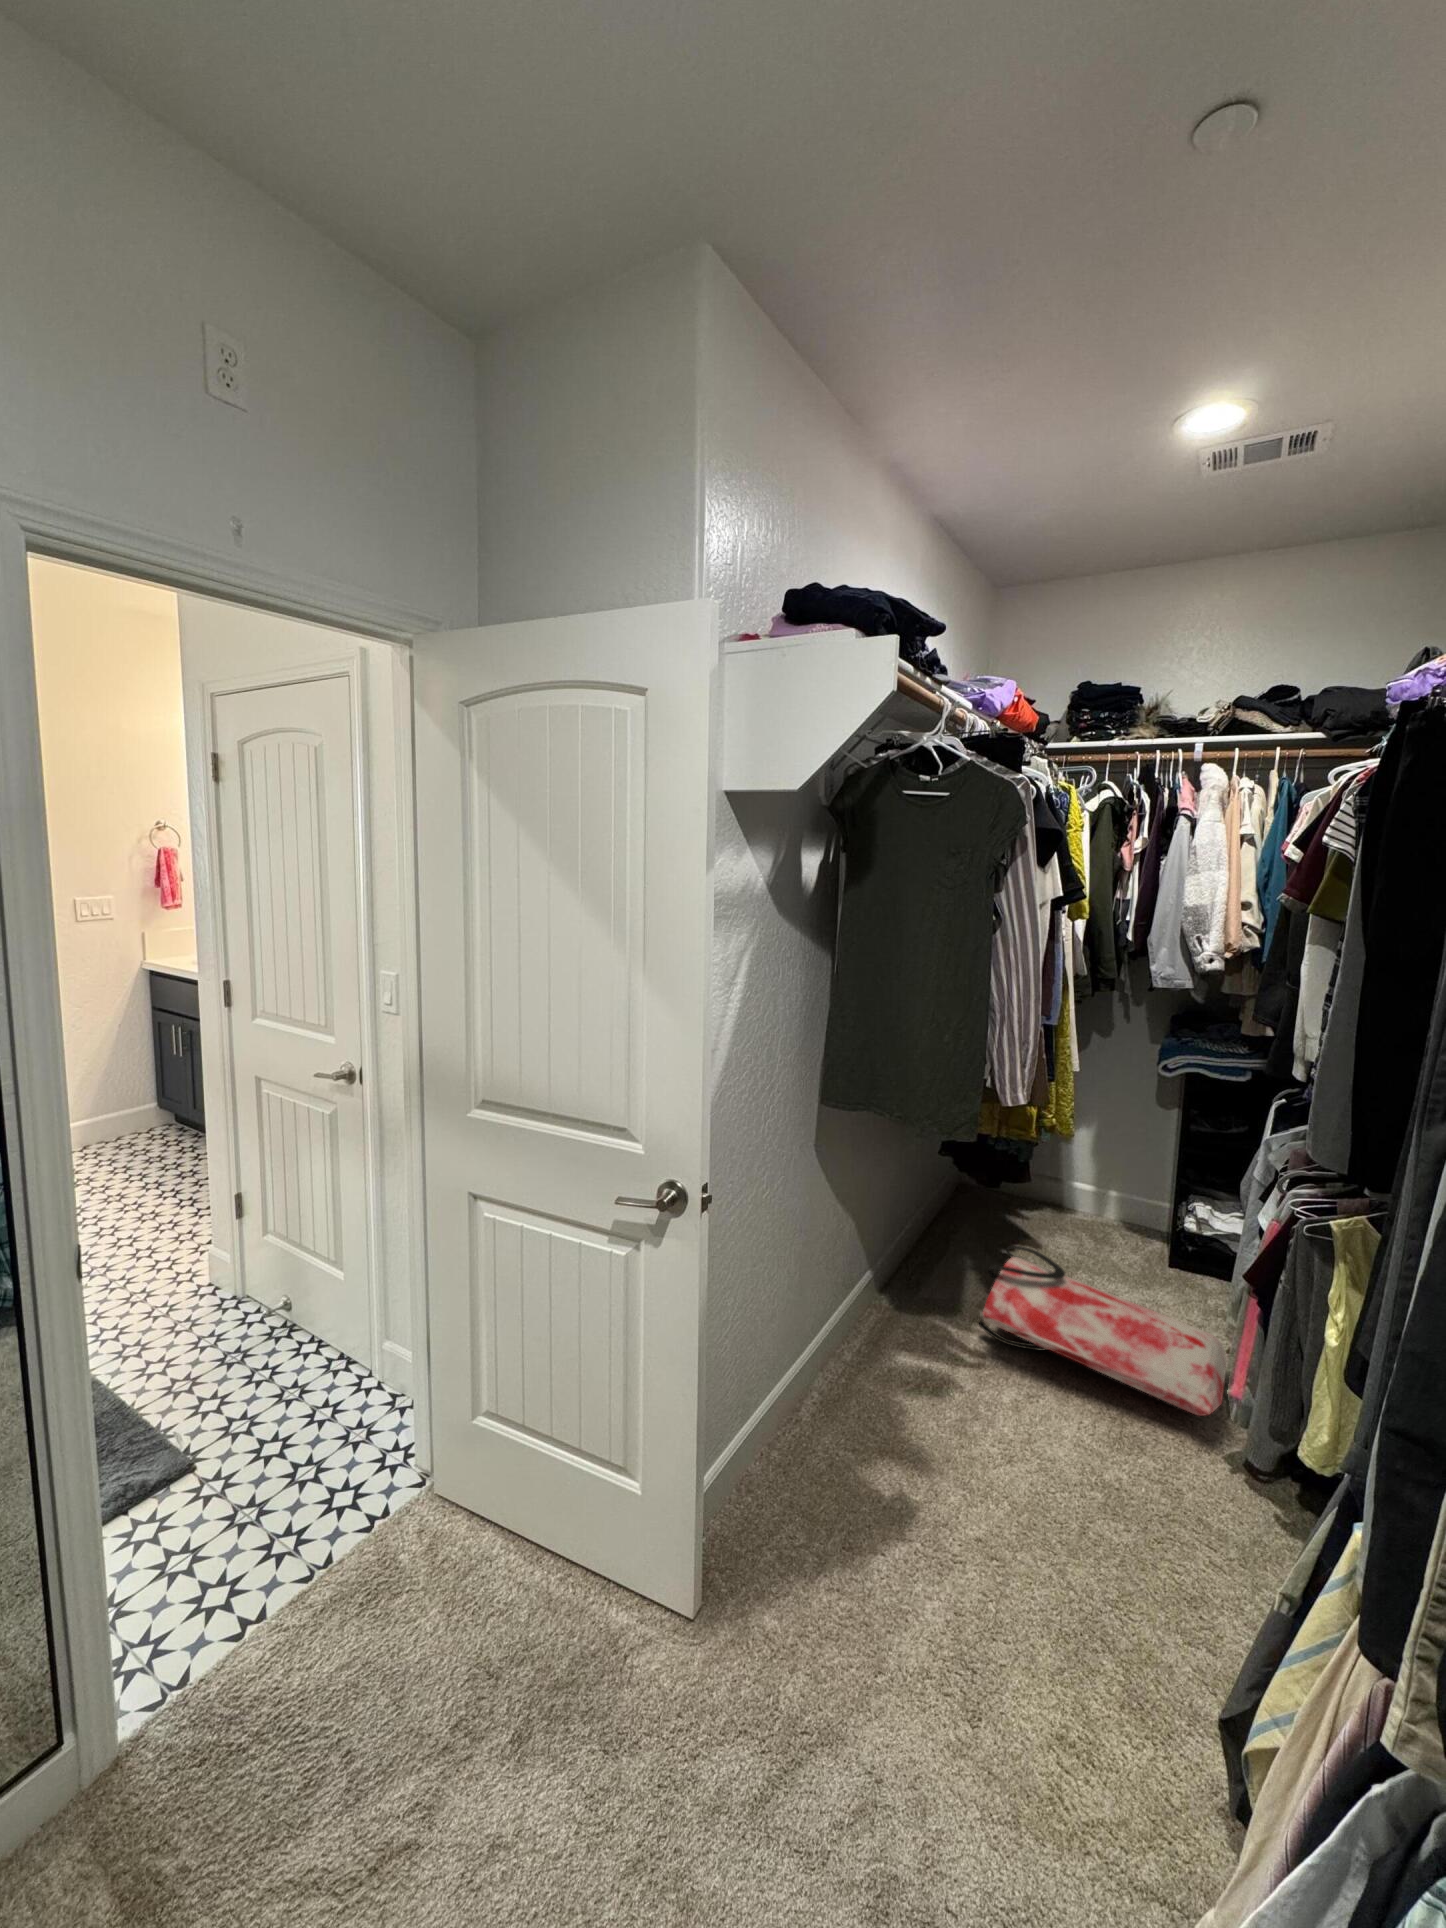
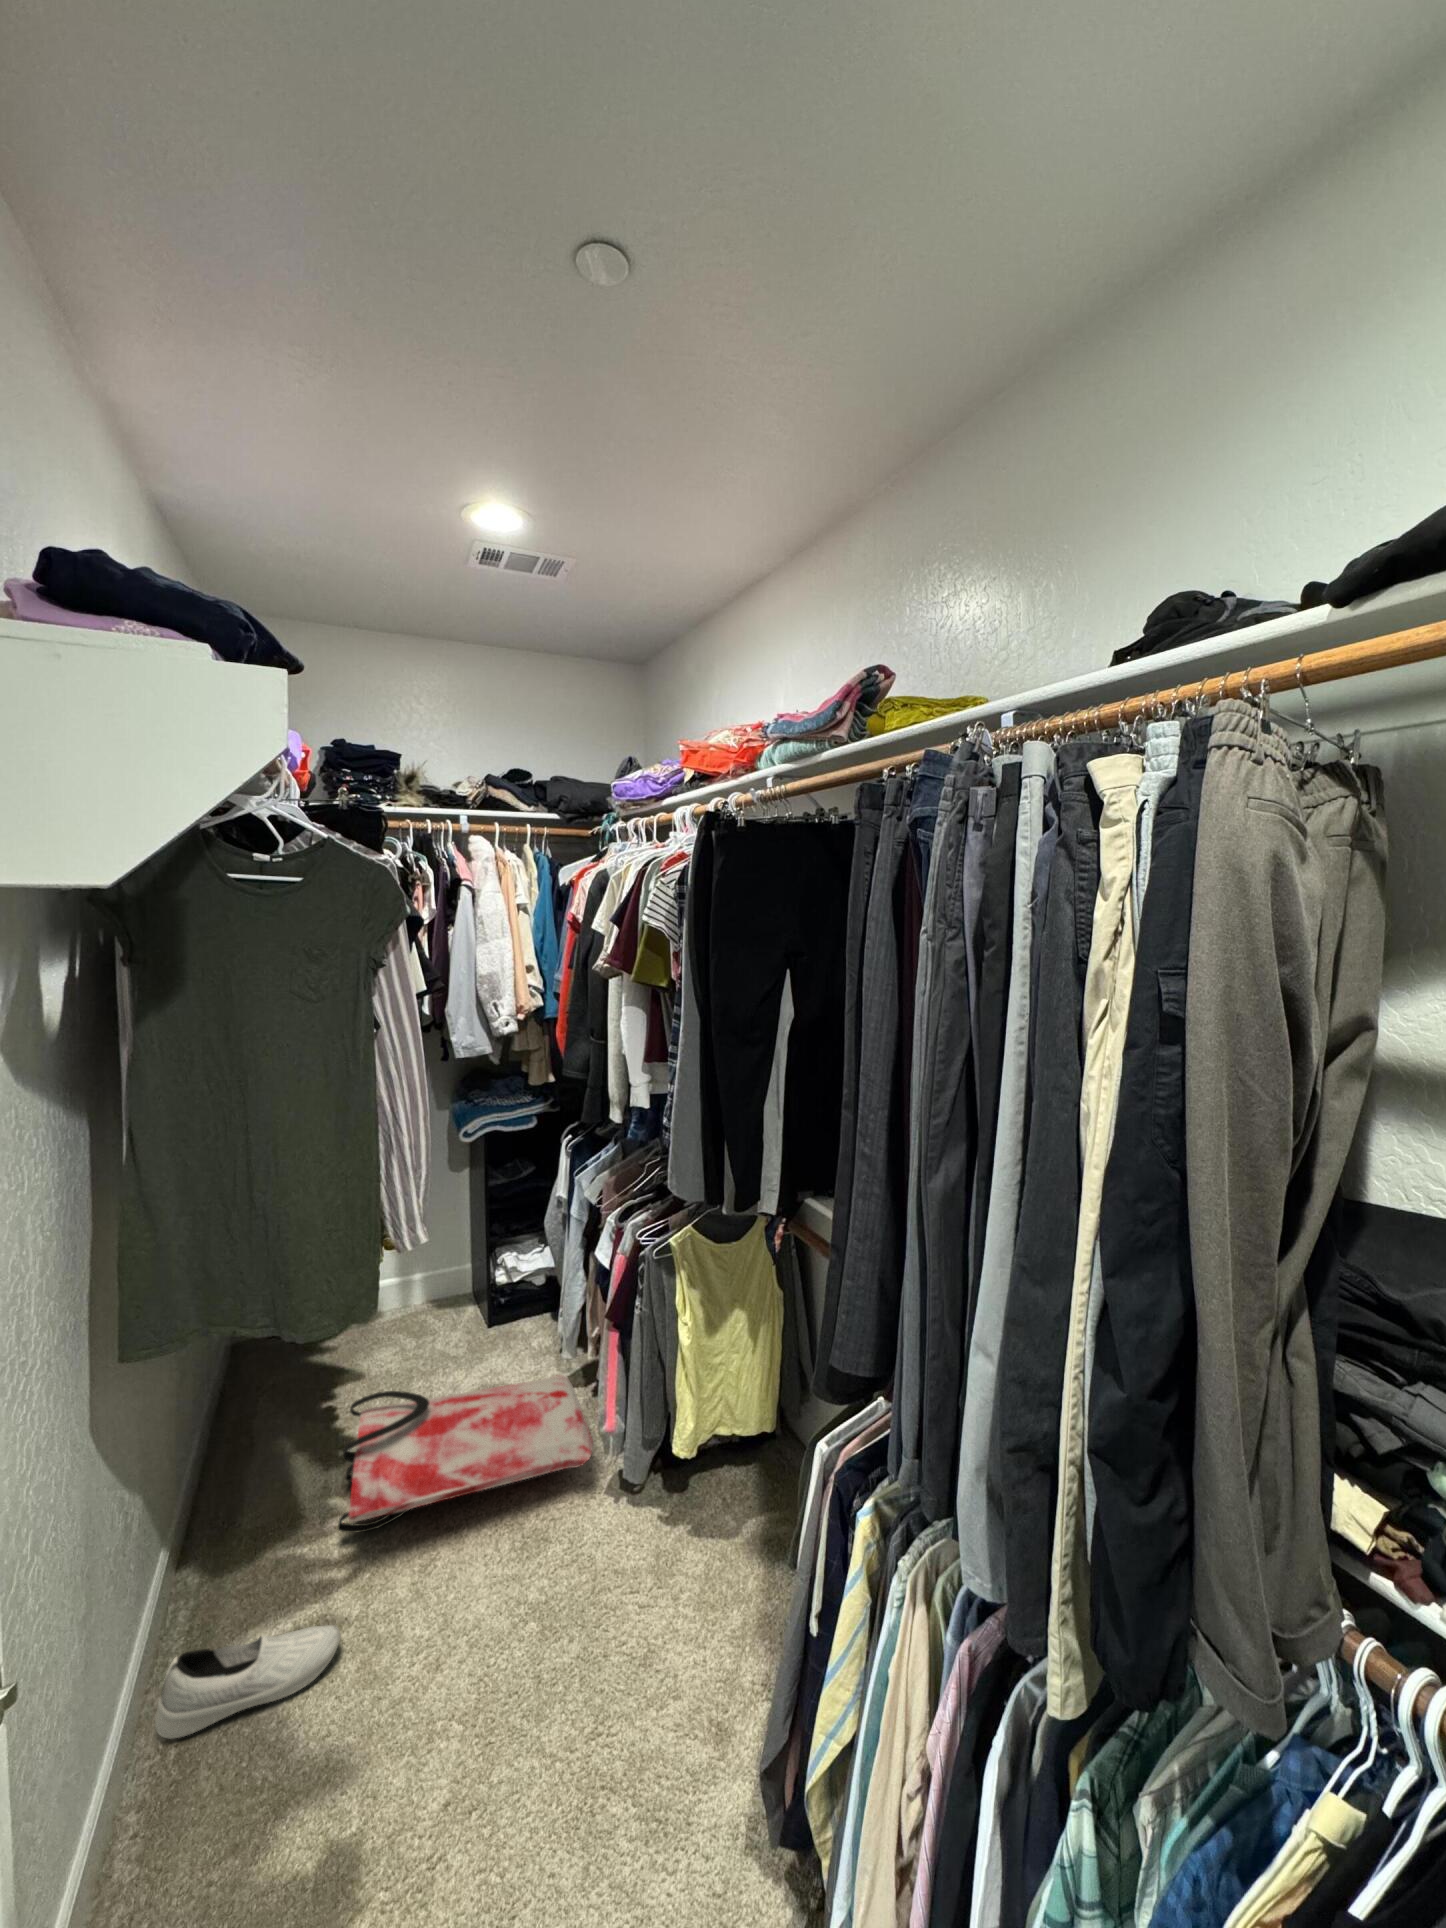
shoe: none [850,1316,958,1394] -> present [155,1625,341,1738]

